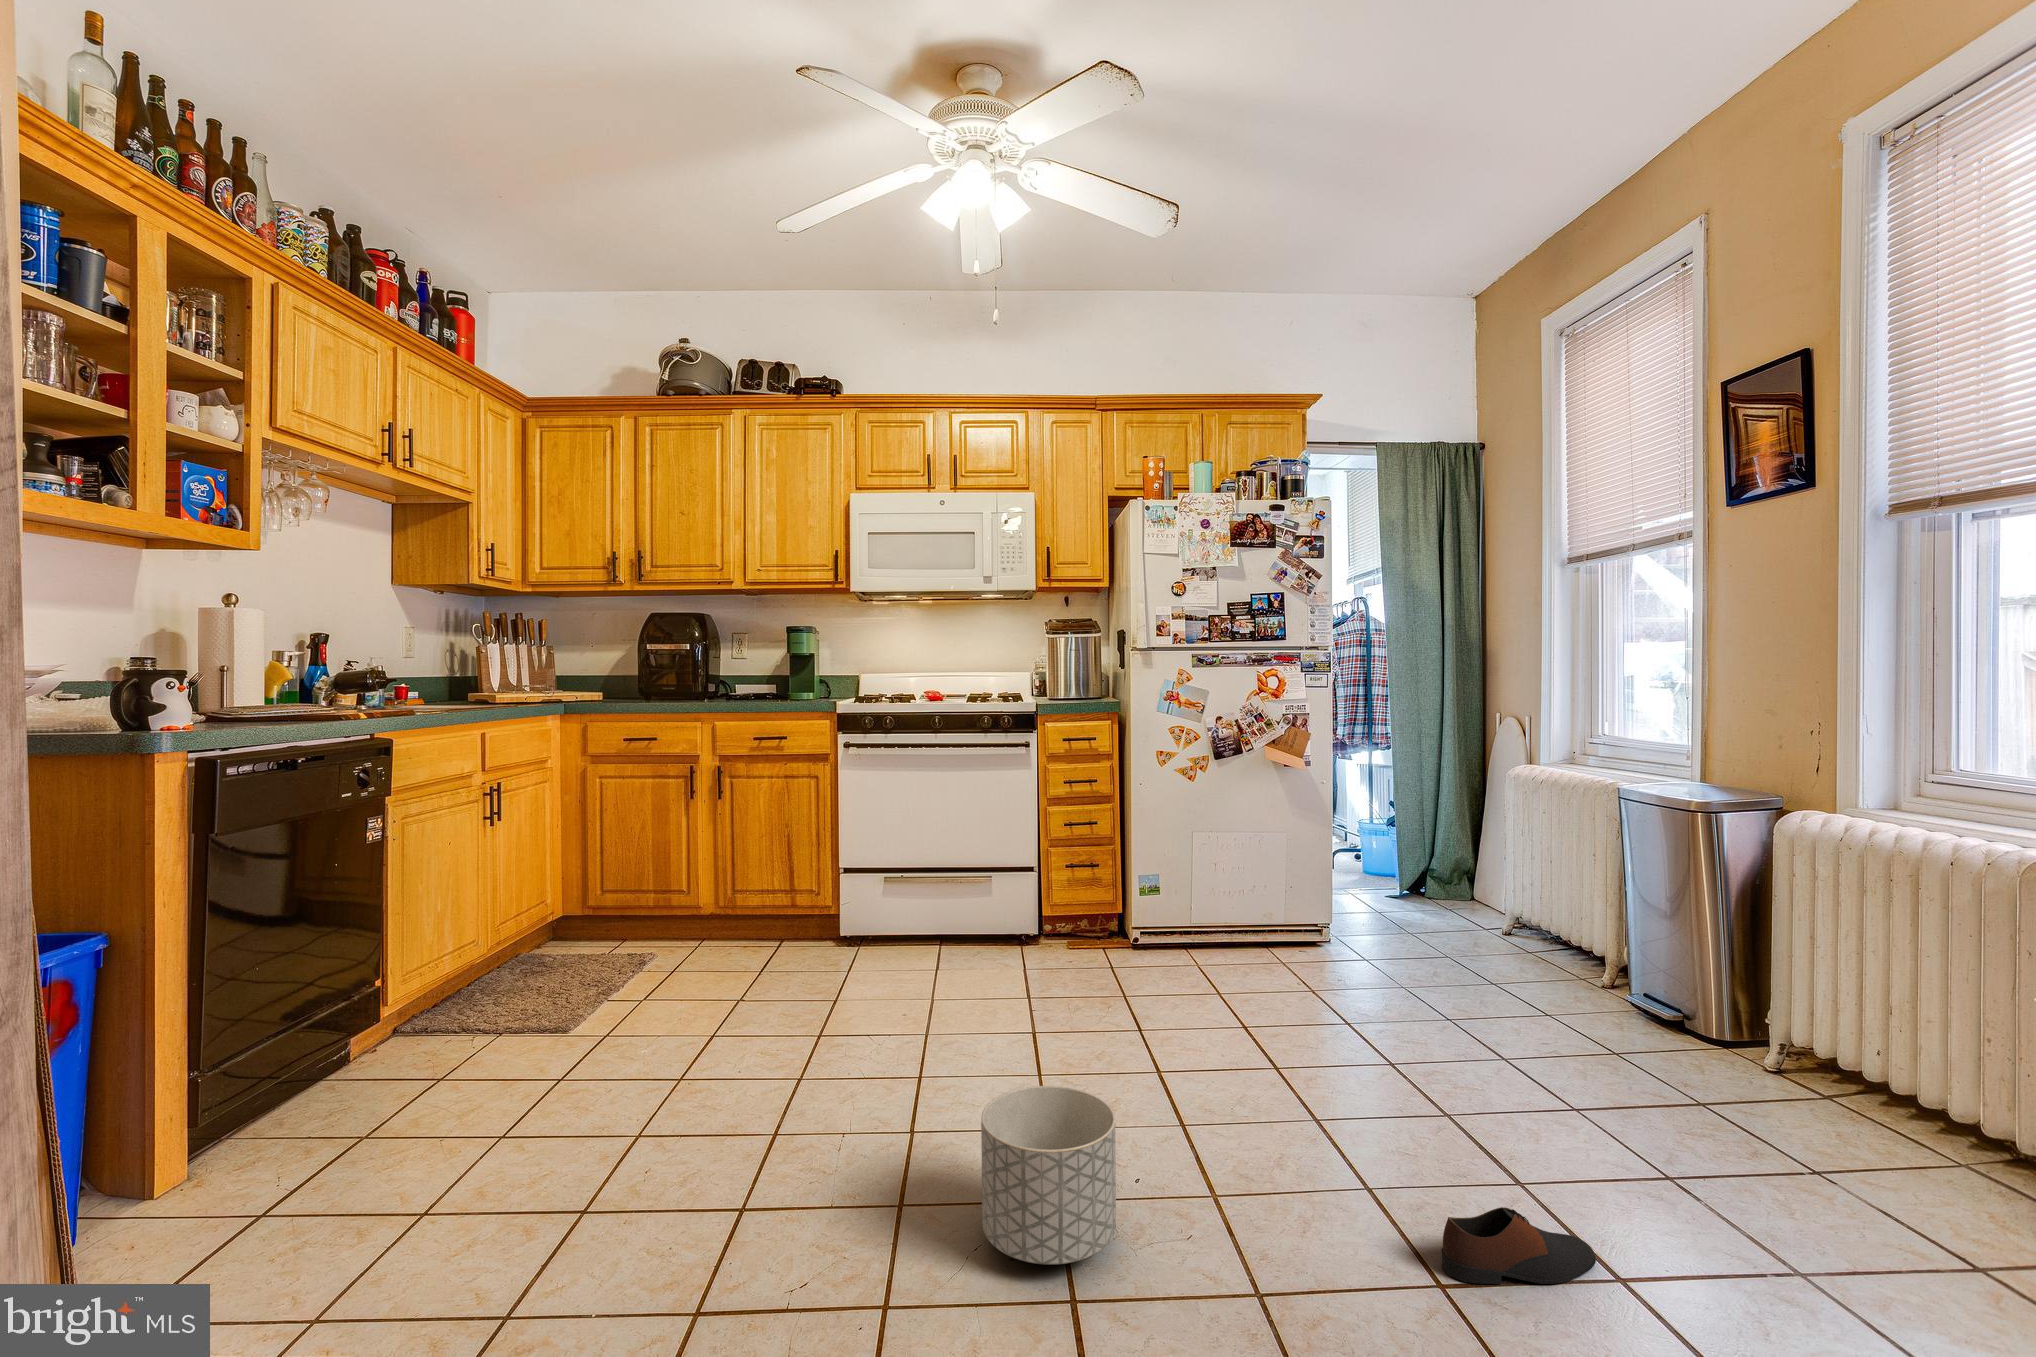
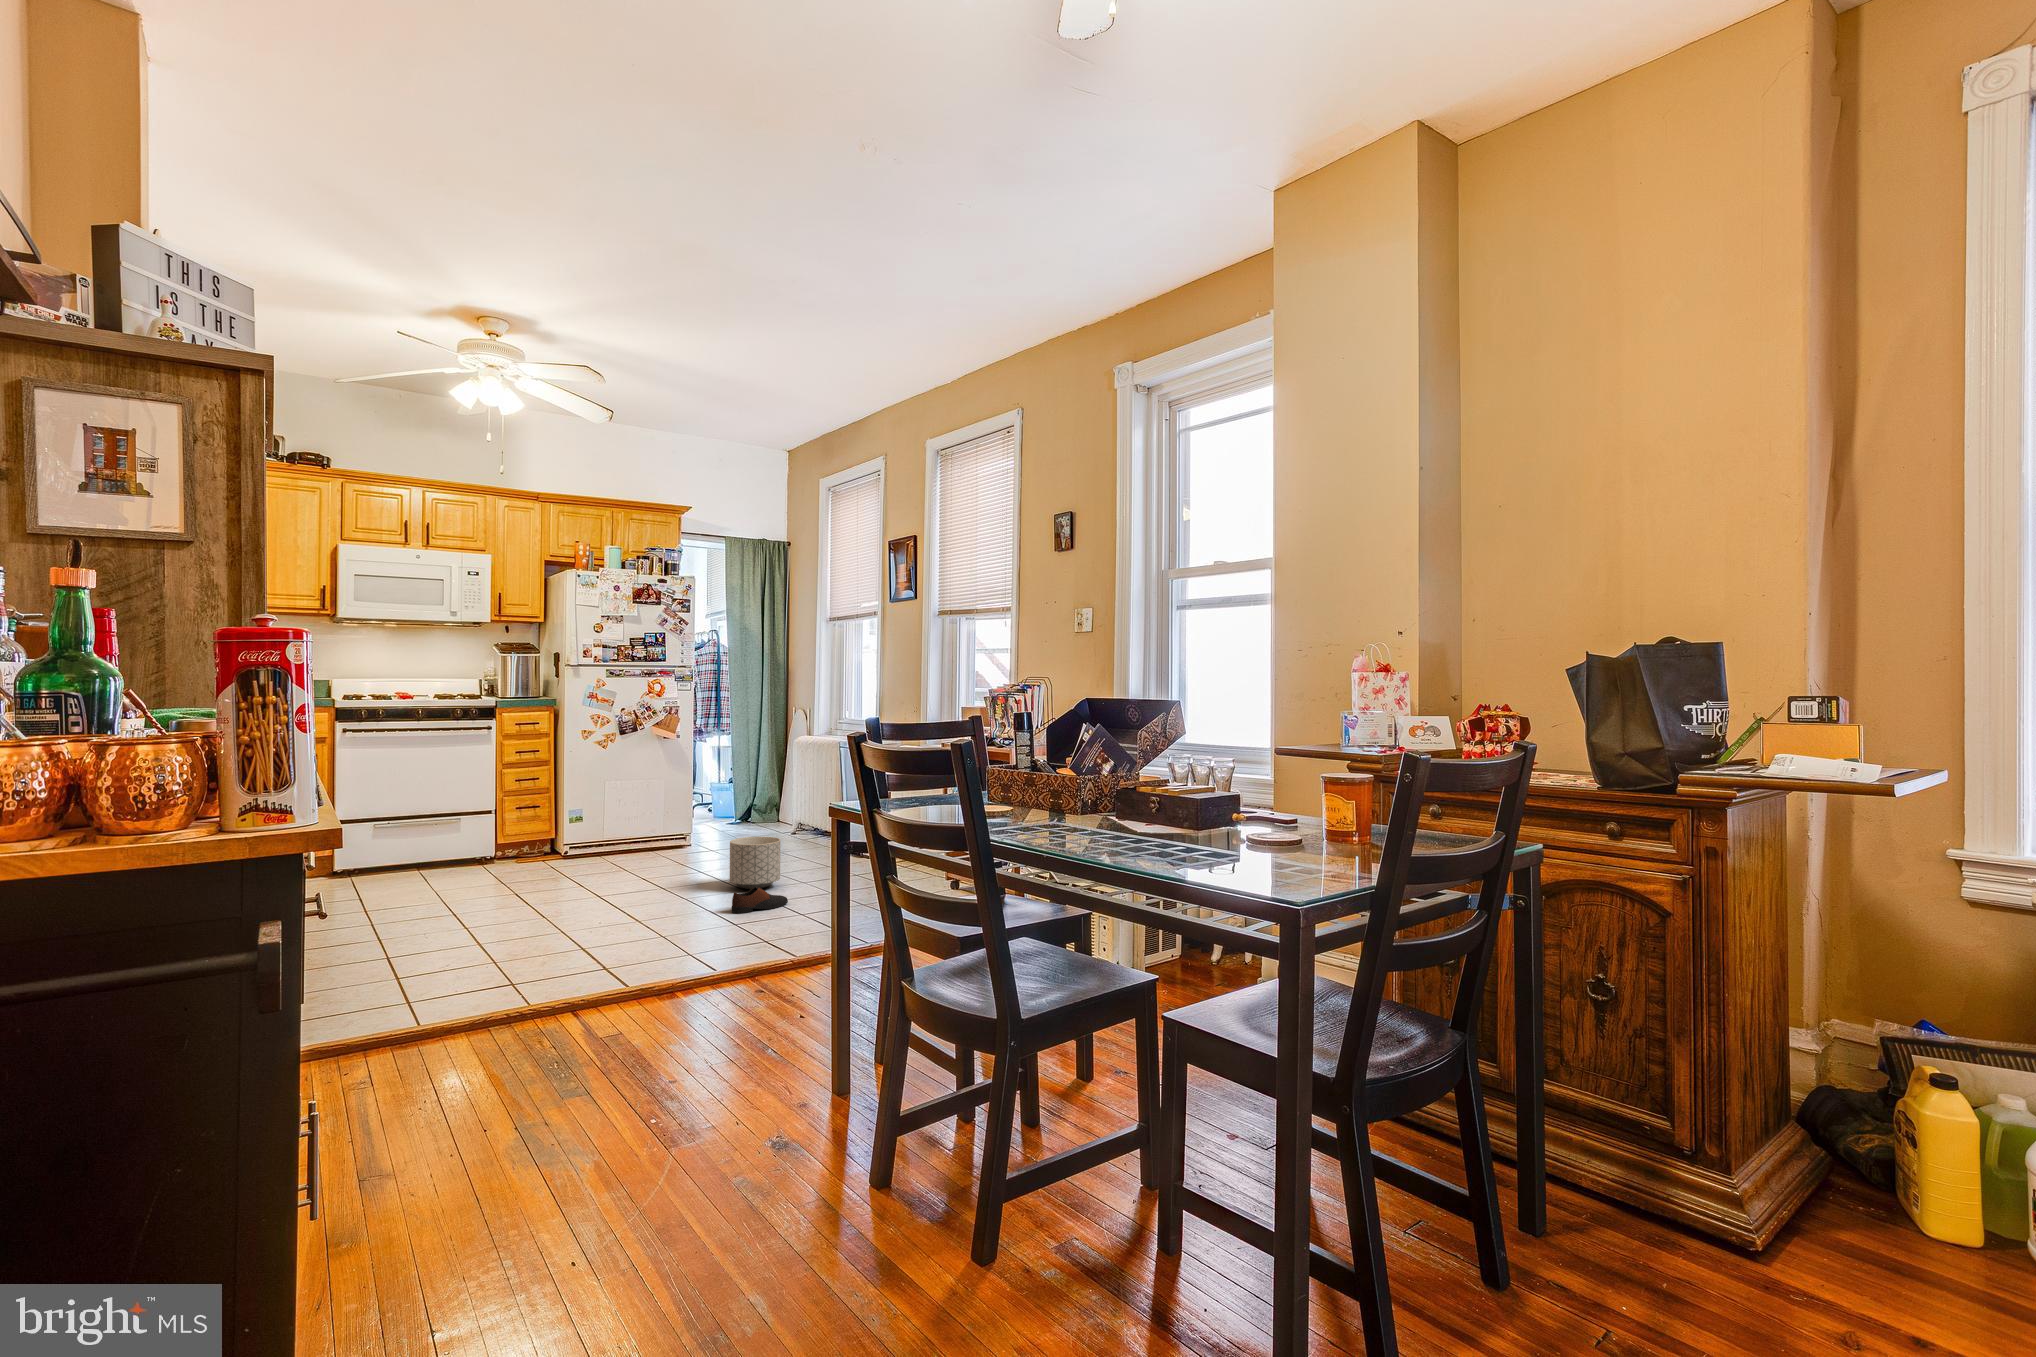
planter: present [981,1086,1116,1265] -> present [730,837,780,889]

